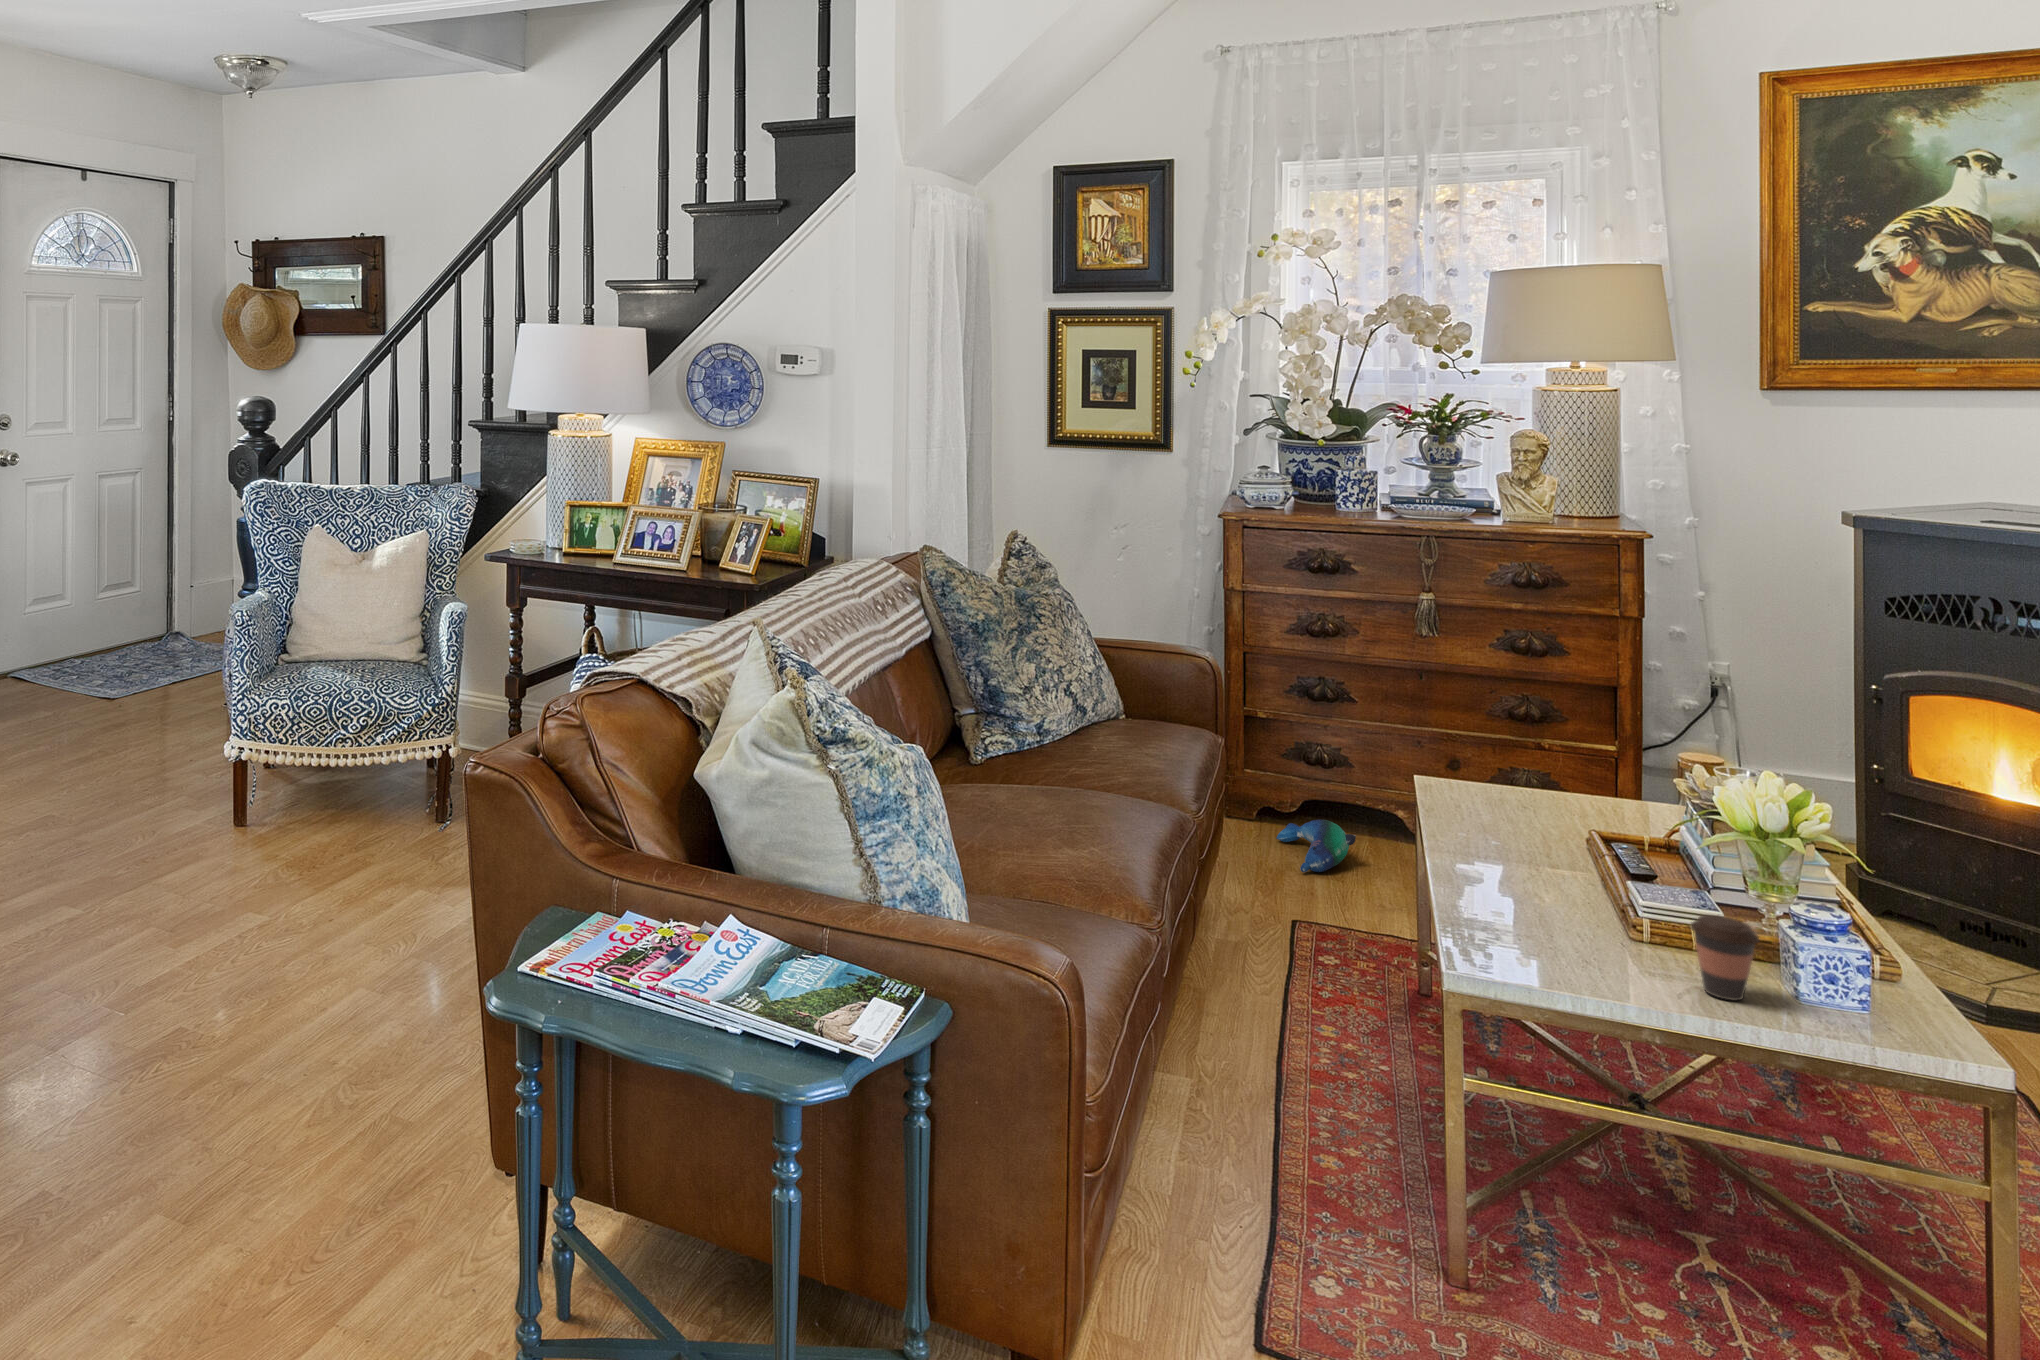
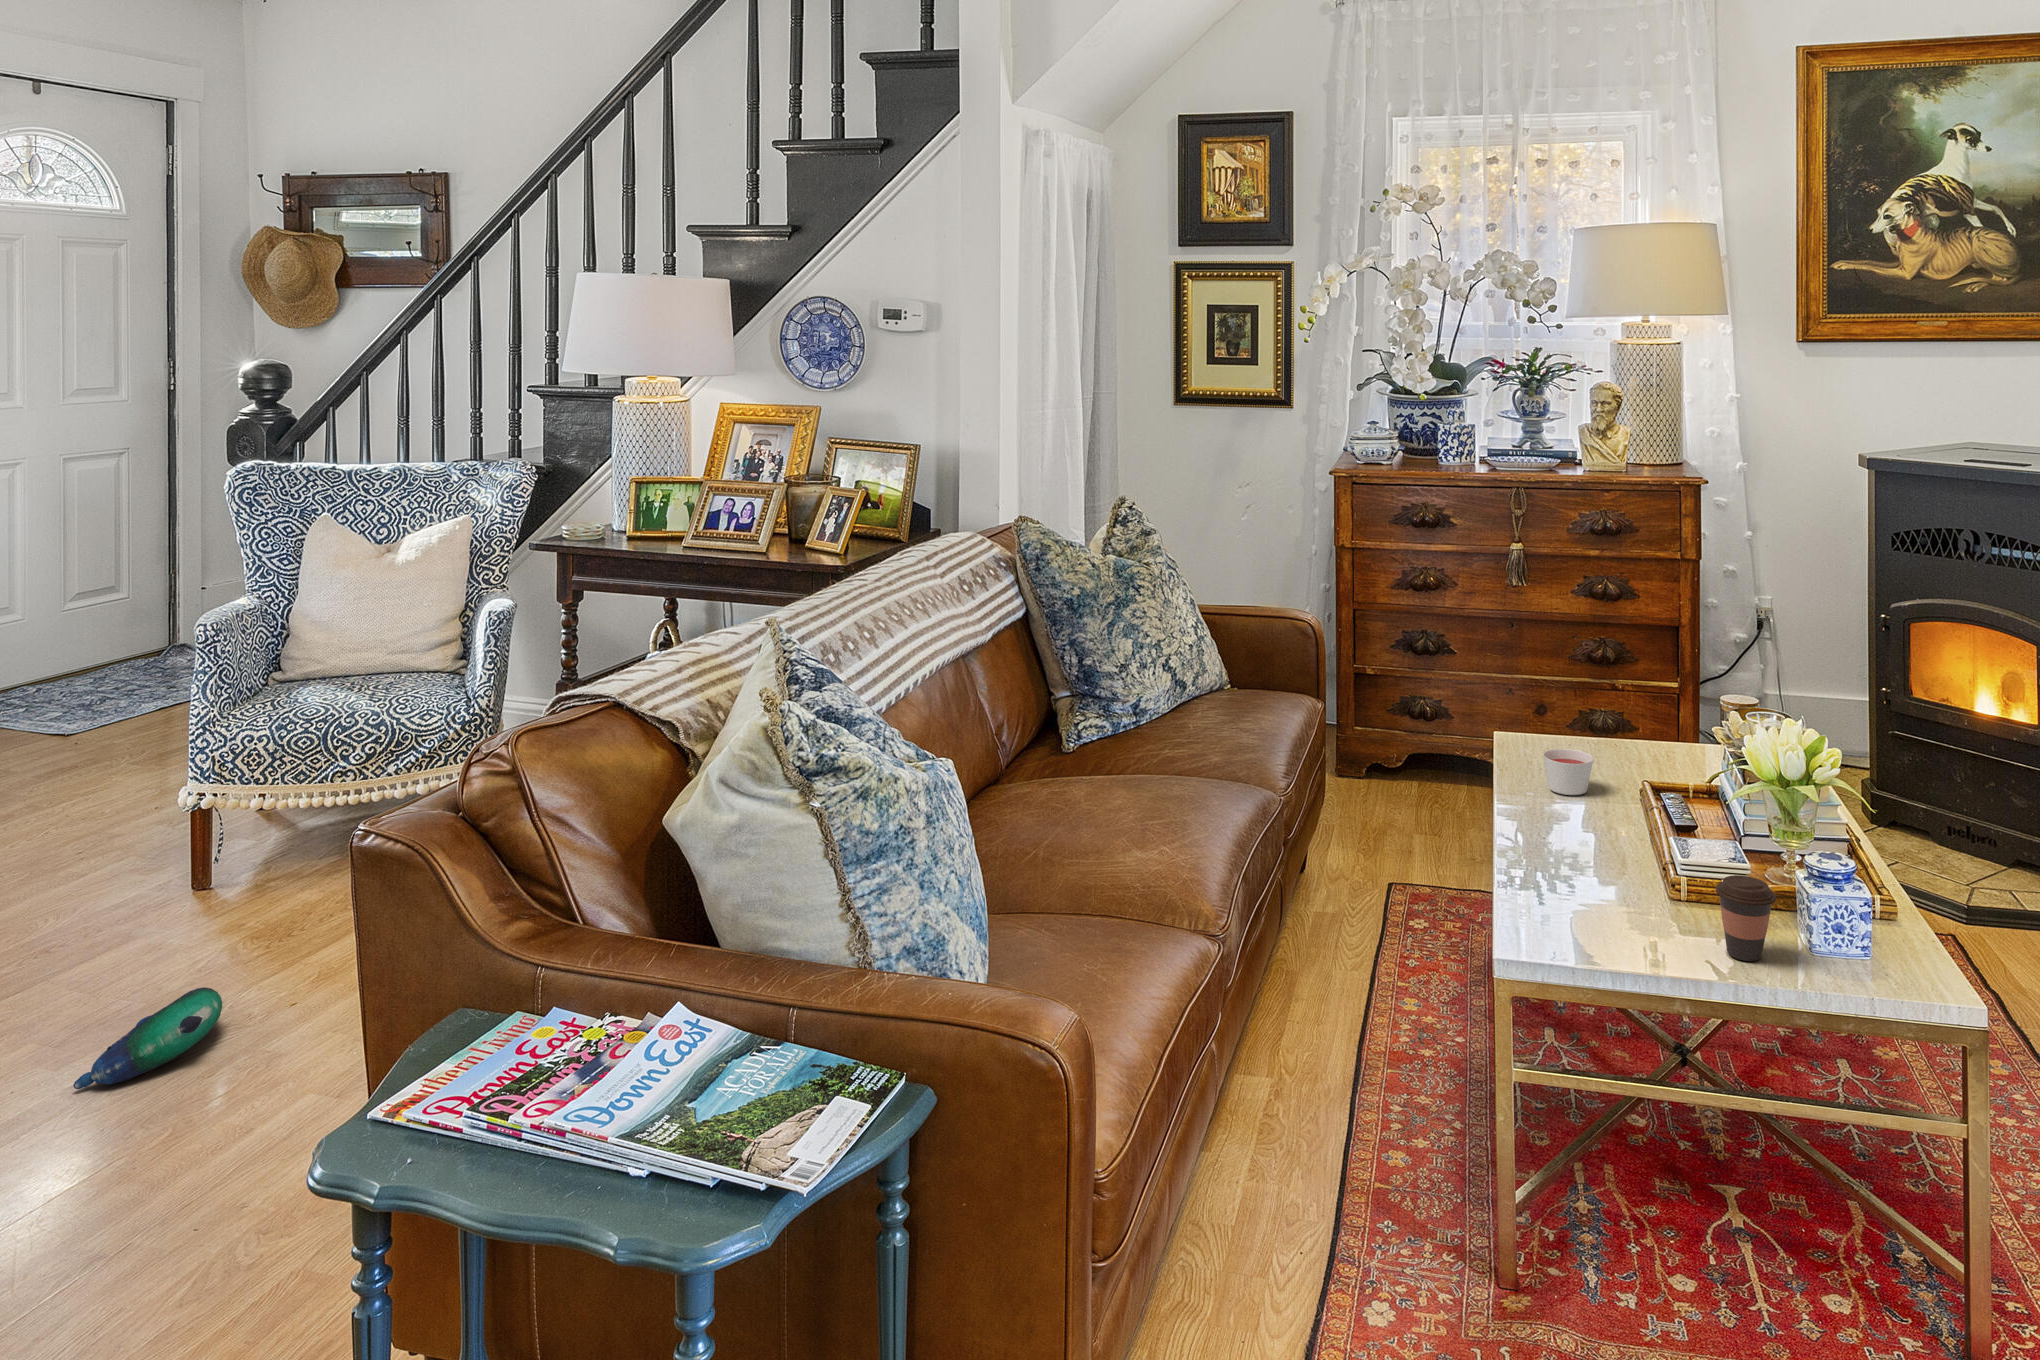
candle: none [1479,791,1536,837] -> present [1543,749,1594,795]
plush toy: present [1277,820,1356,872] -> present [73,987,222,1089]

